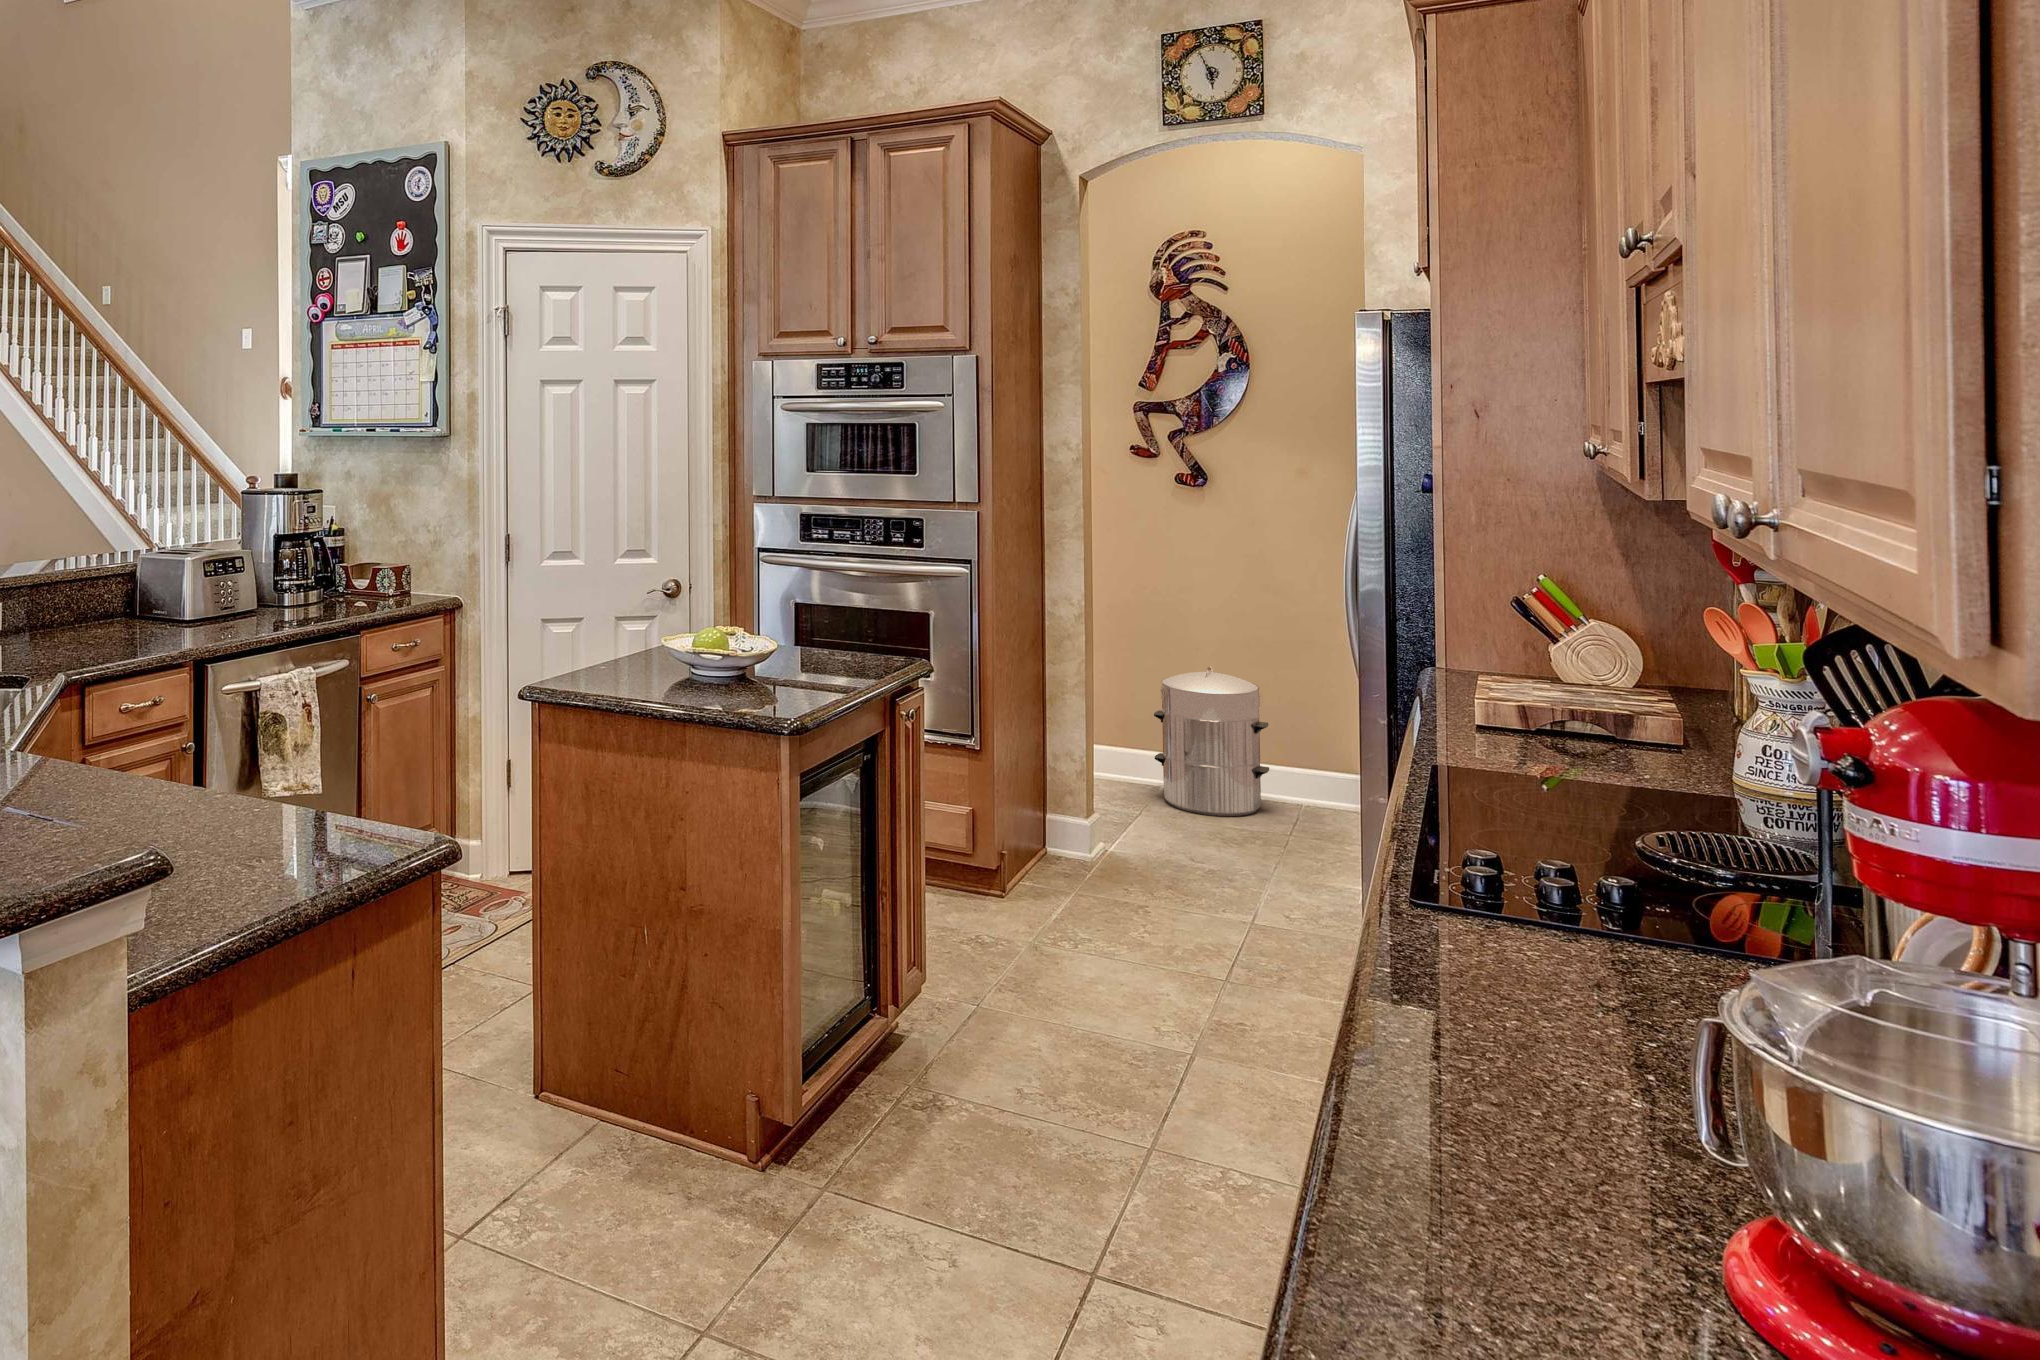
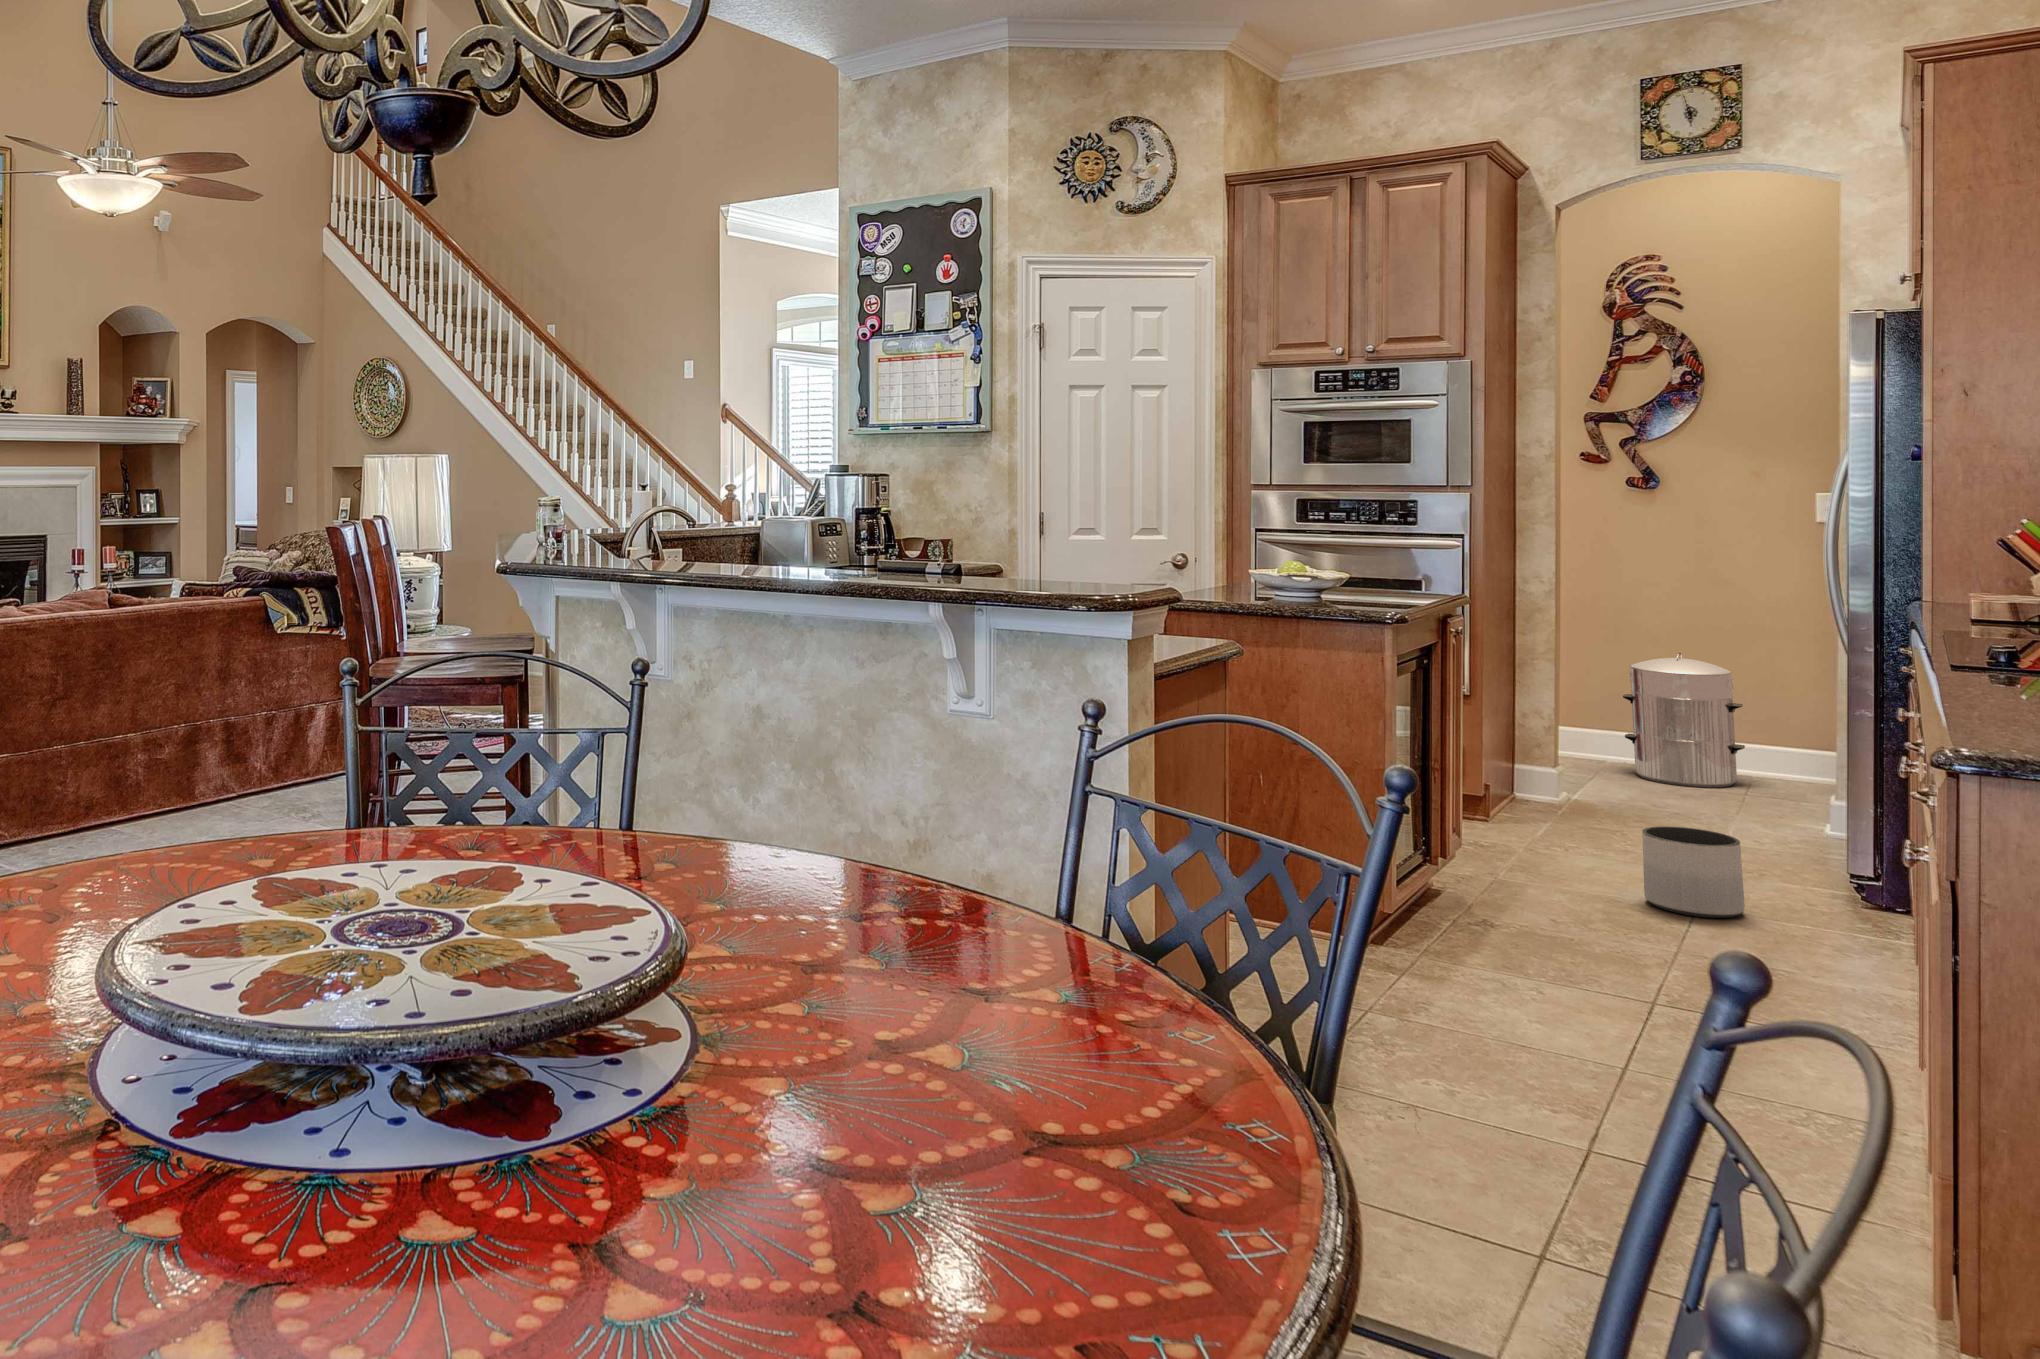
planter: none [1095,938,1201,1062] -> present [1642,826,1745,918]

